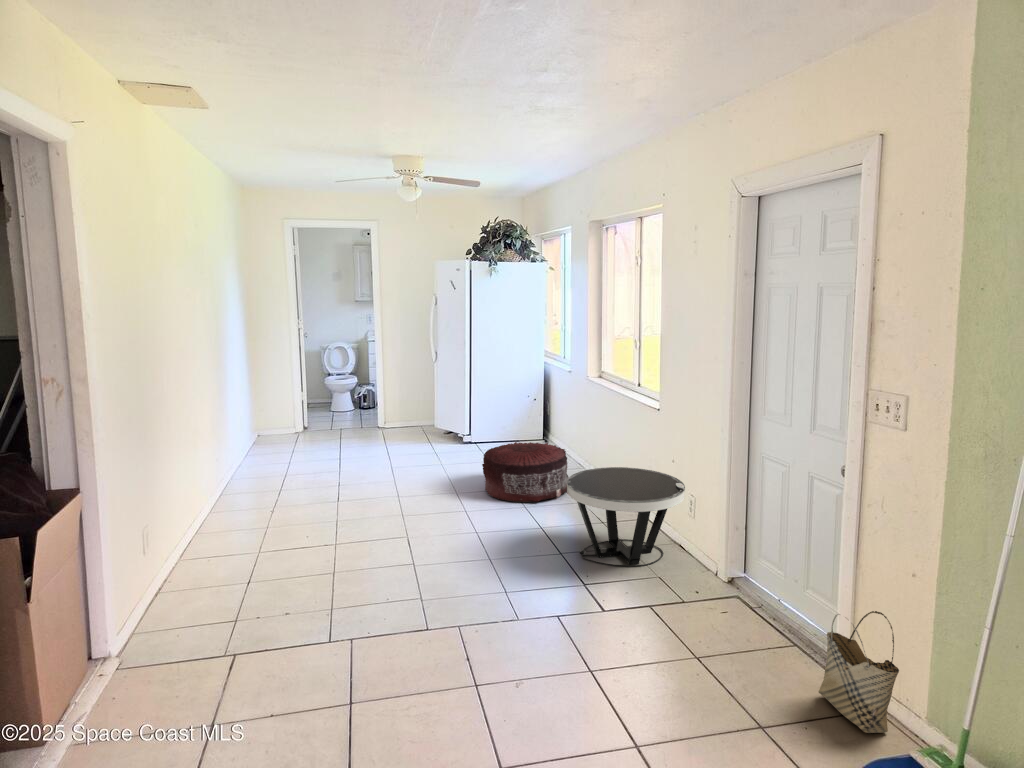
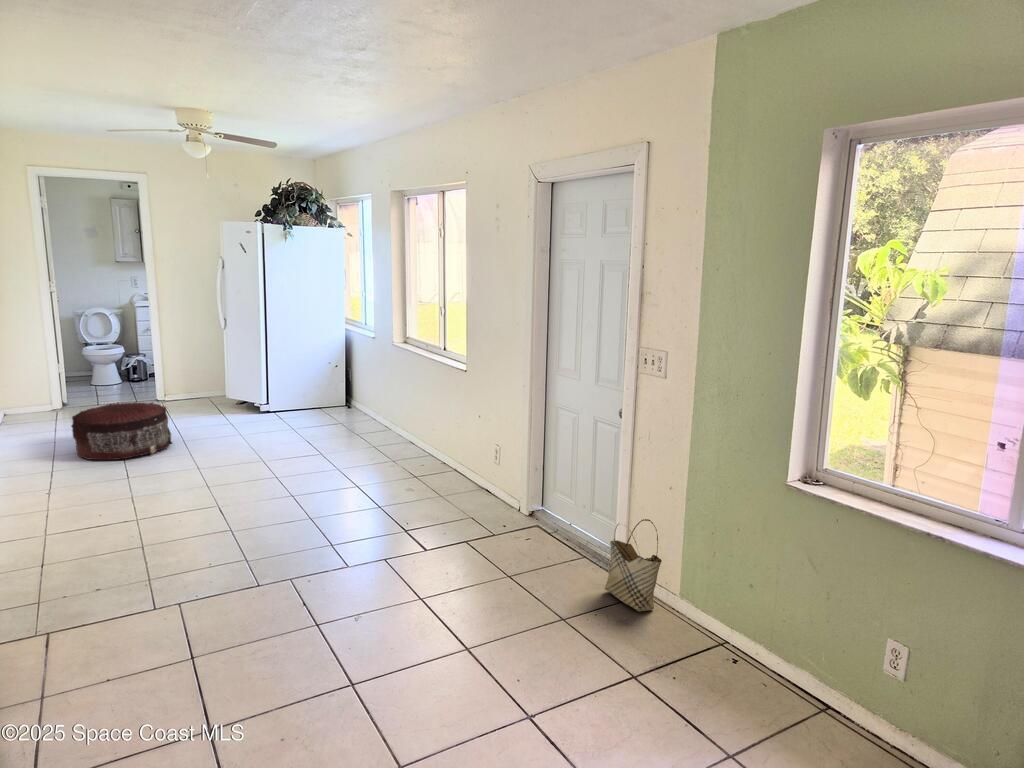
pouf: present [482,442,569,502] -> present [71,403,172,460]
side table: present [567,467,685,567] -> none [383,425,491,513]

